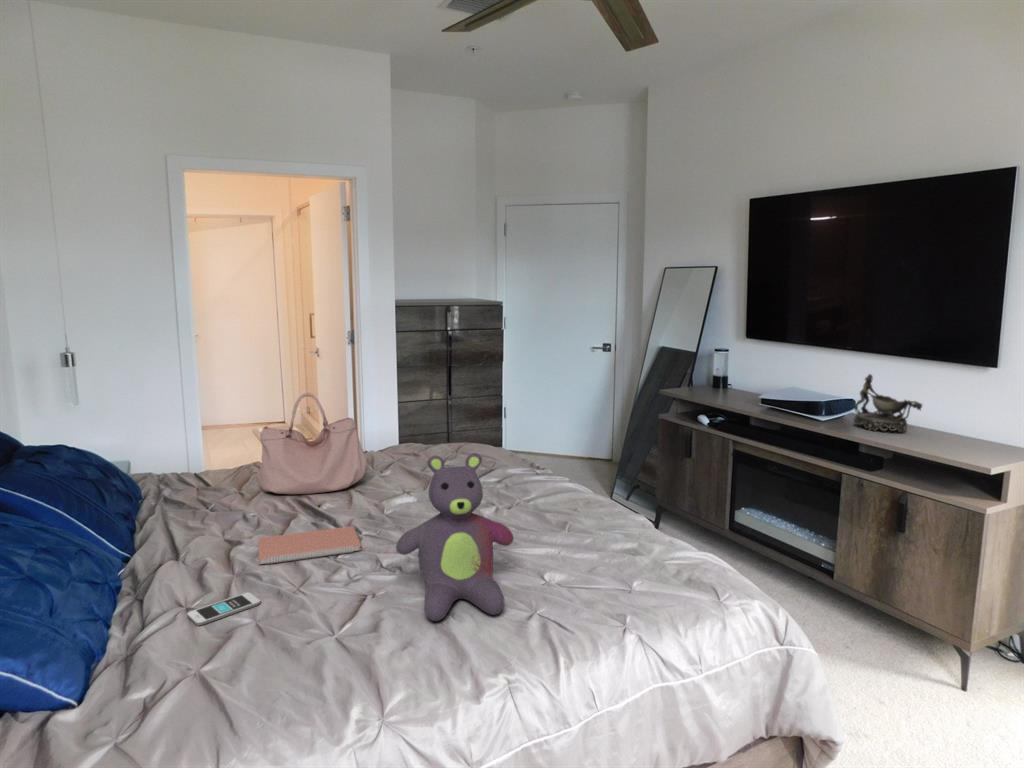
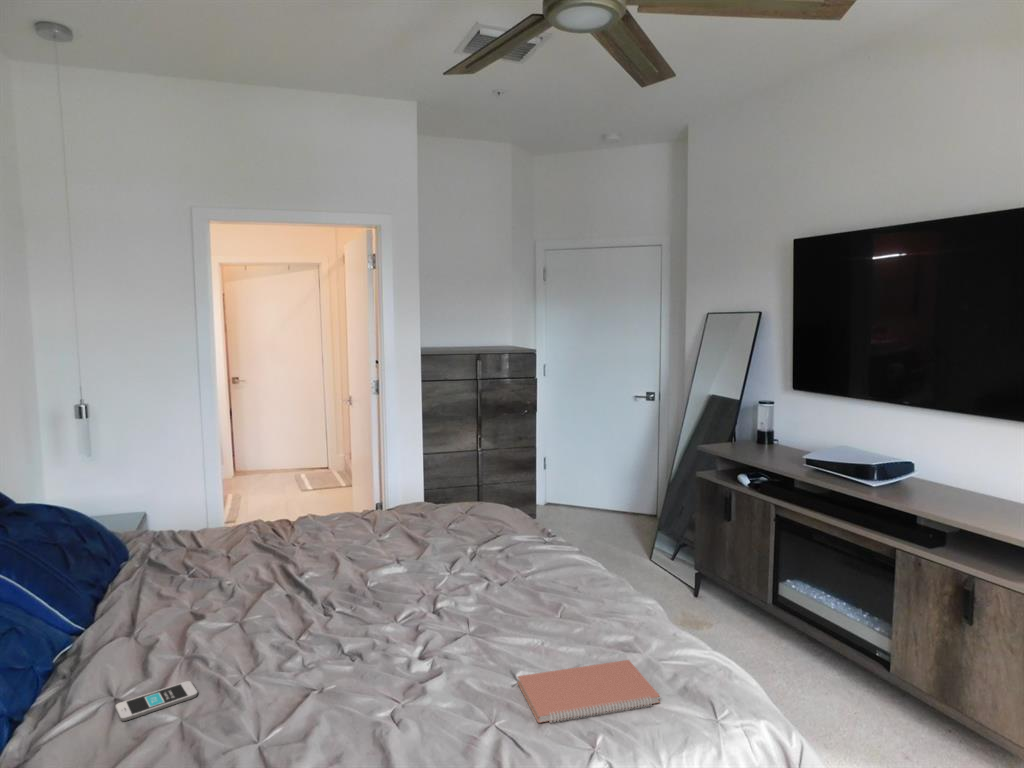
decorative bowl: present [854,374,922,433] -> none [911,435,992,505]
handbag: present [258,393,367,494] -> none [244,452,360,560]
stuffed bear: present [396,453,513,621] -> none [344,535,478,730]
notebook: present [258,526,361,564] -> present [518,660,660,723]

